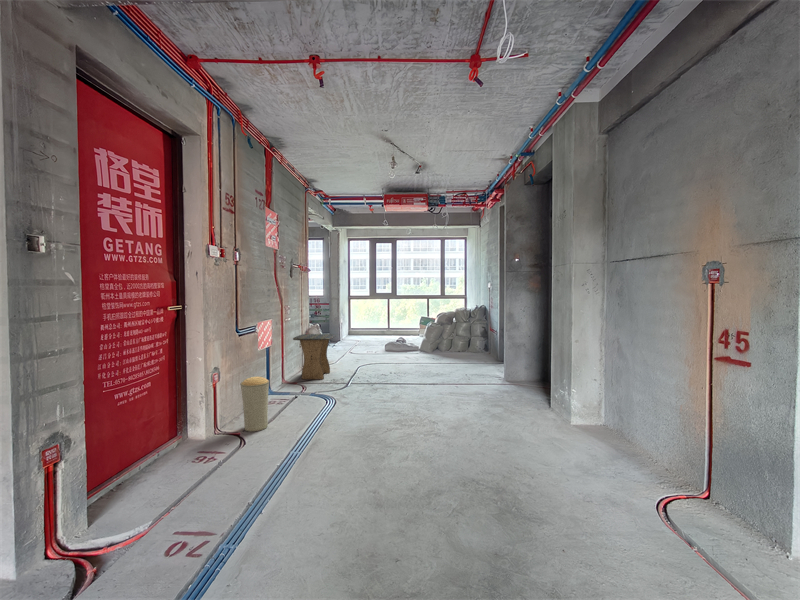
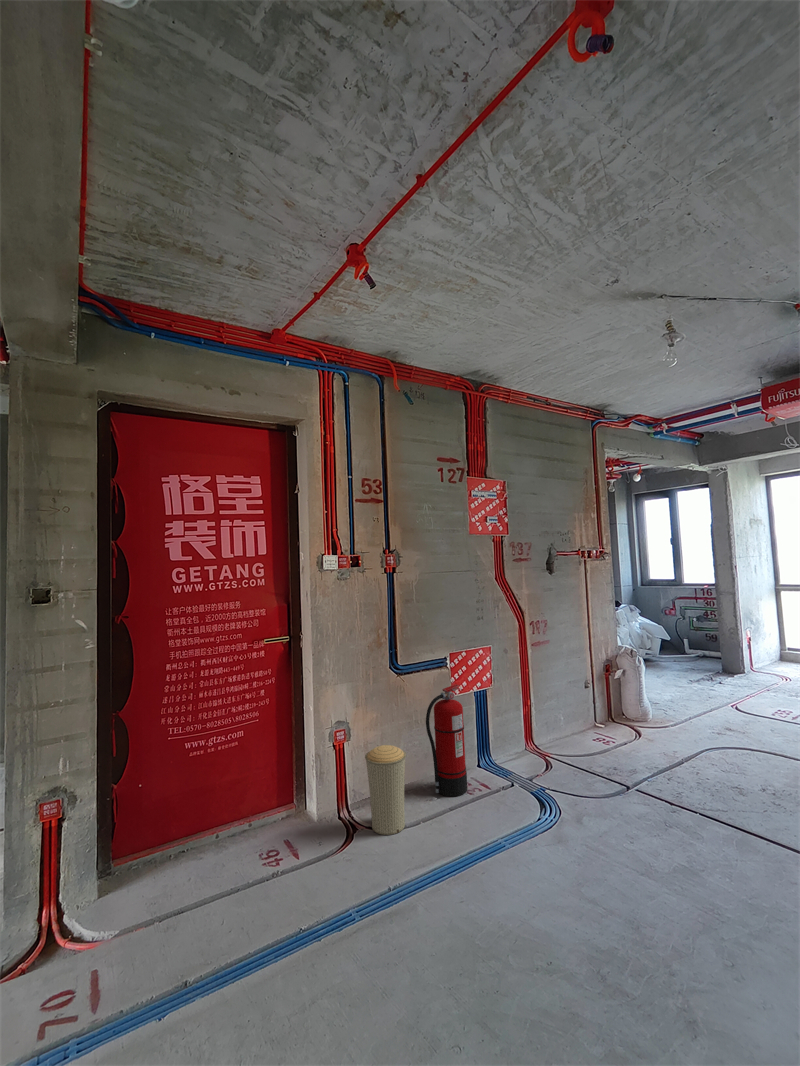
stool: present [293,334,336,379] -> none [550,668,632,760]
fire extinguisher: none [257,341,278,410] -> present [426,684,467,797]

